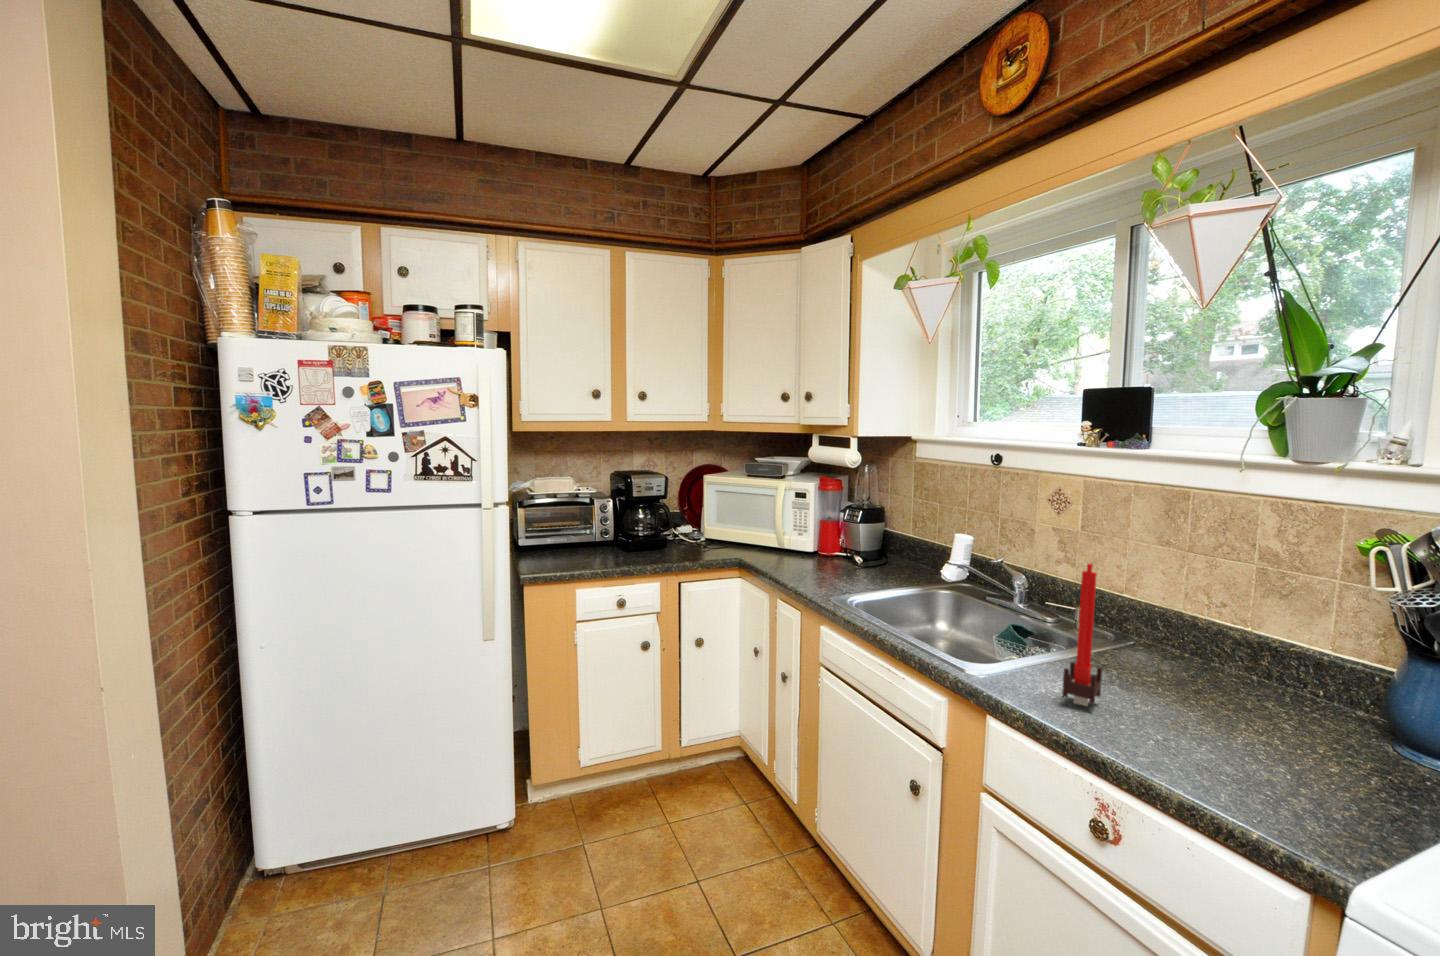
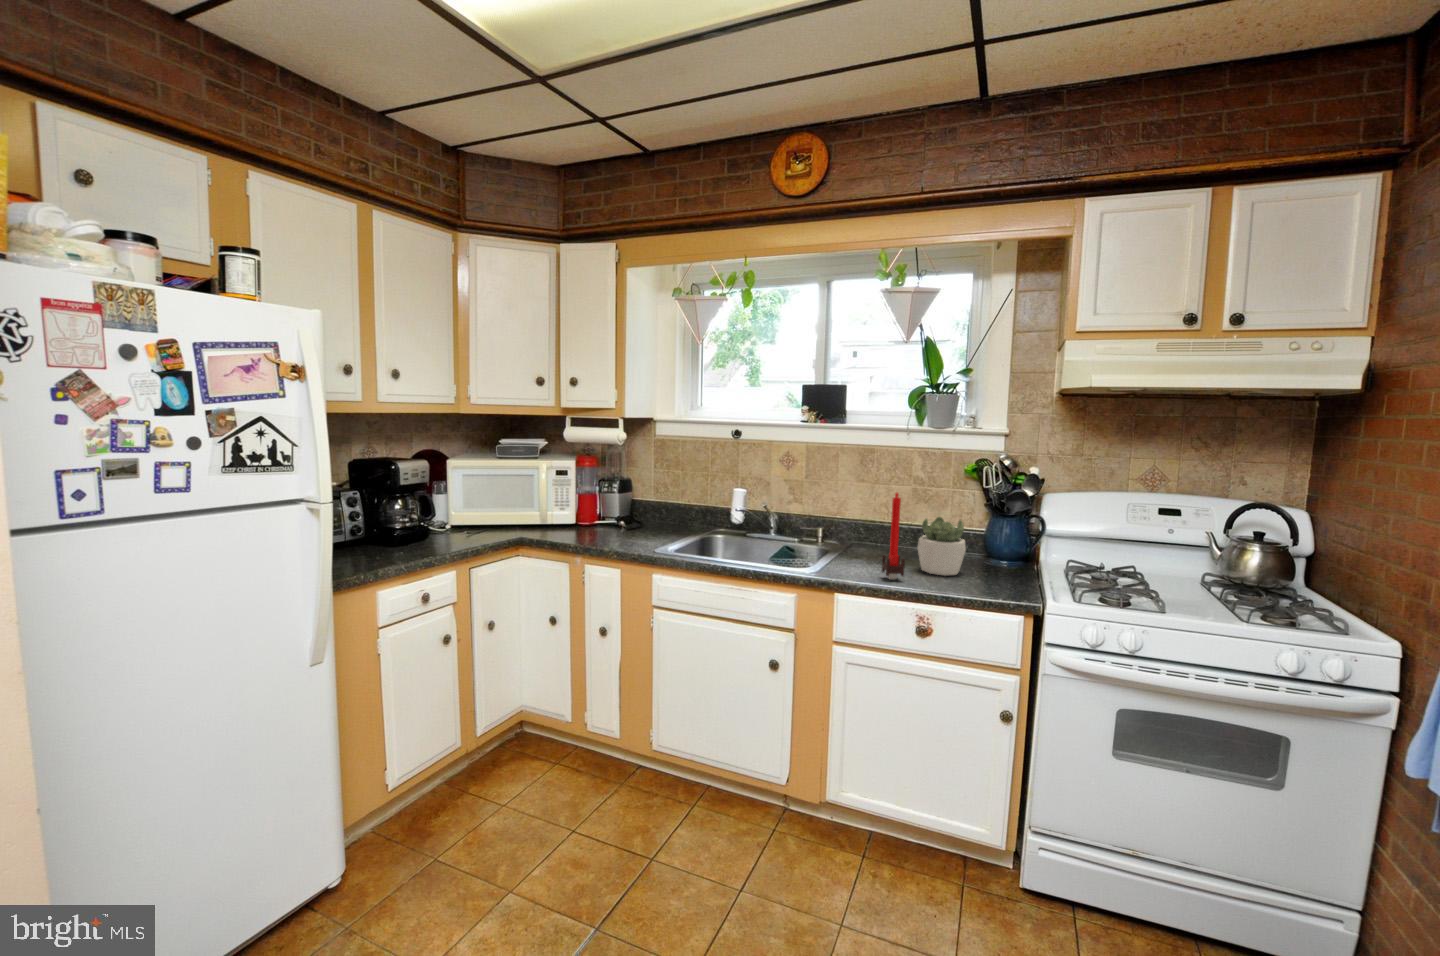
succulent plant: none [1164,615,1265,729] -> present [918,517,966,575]

